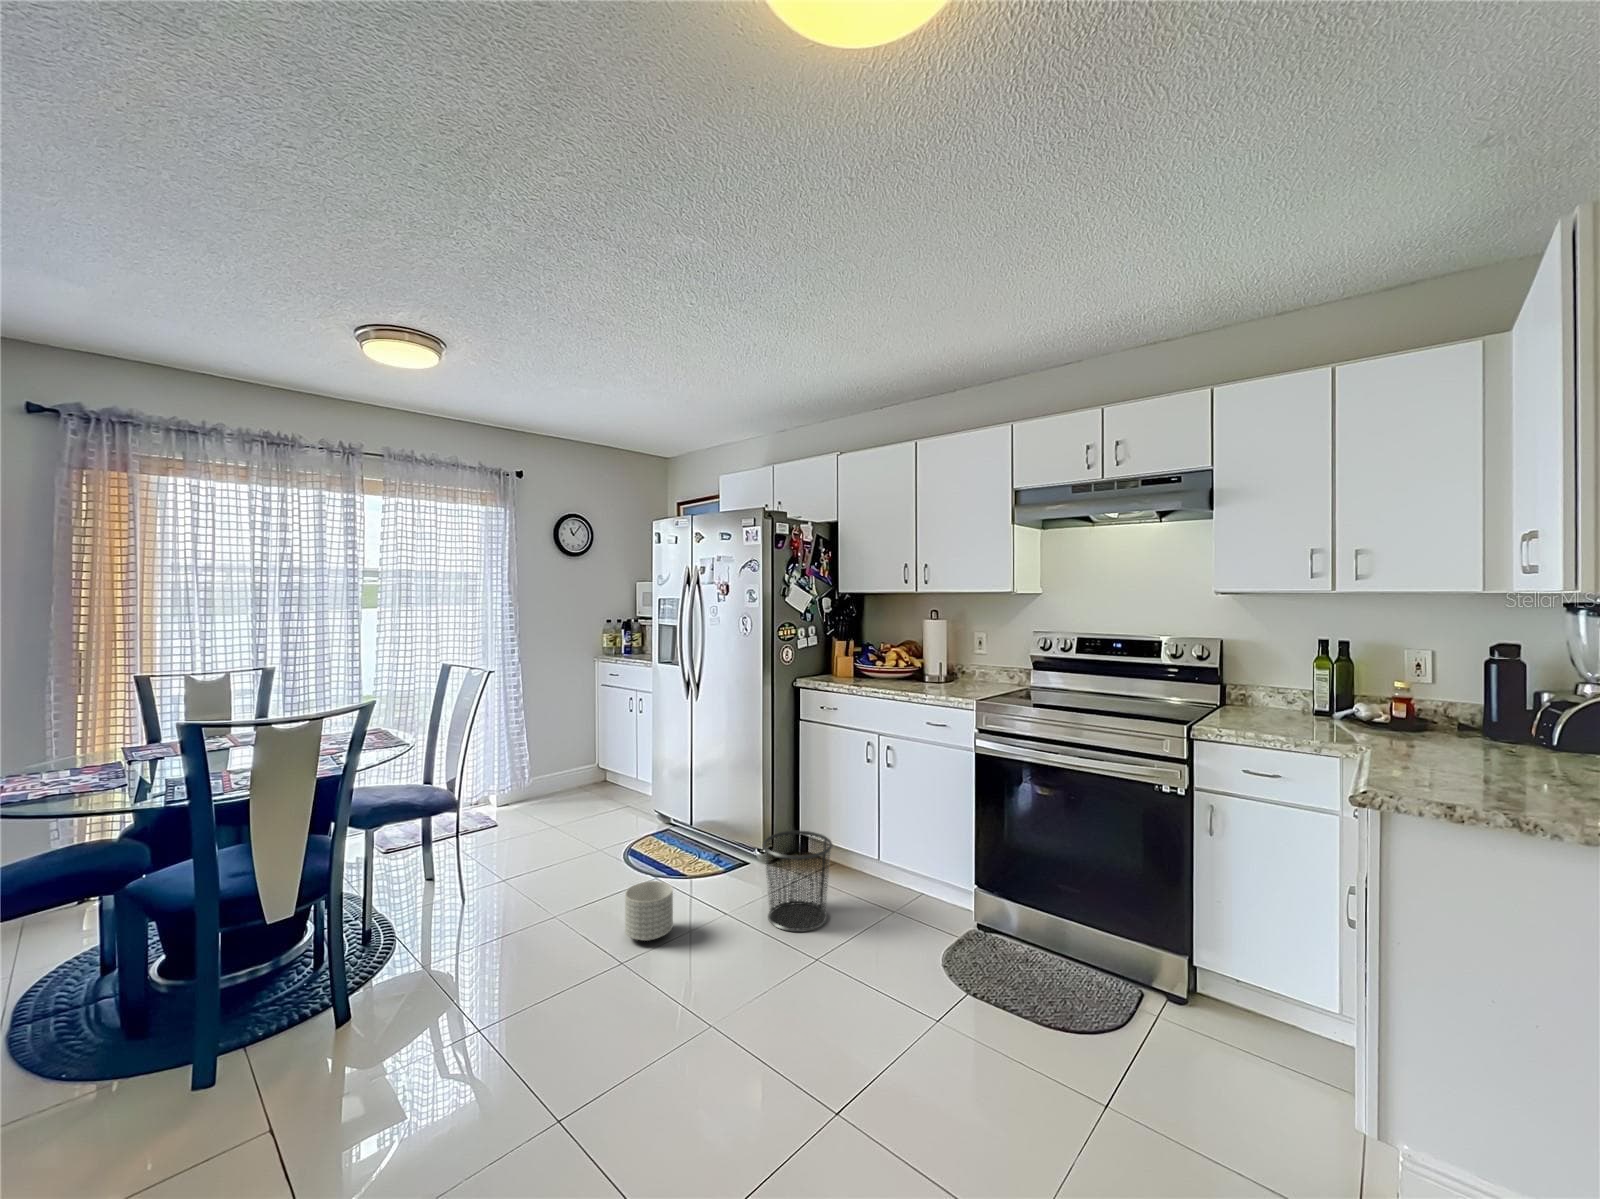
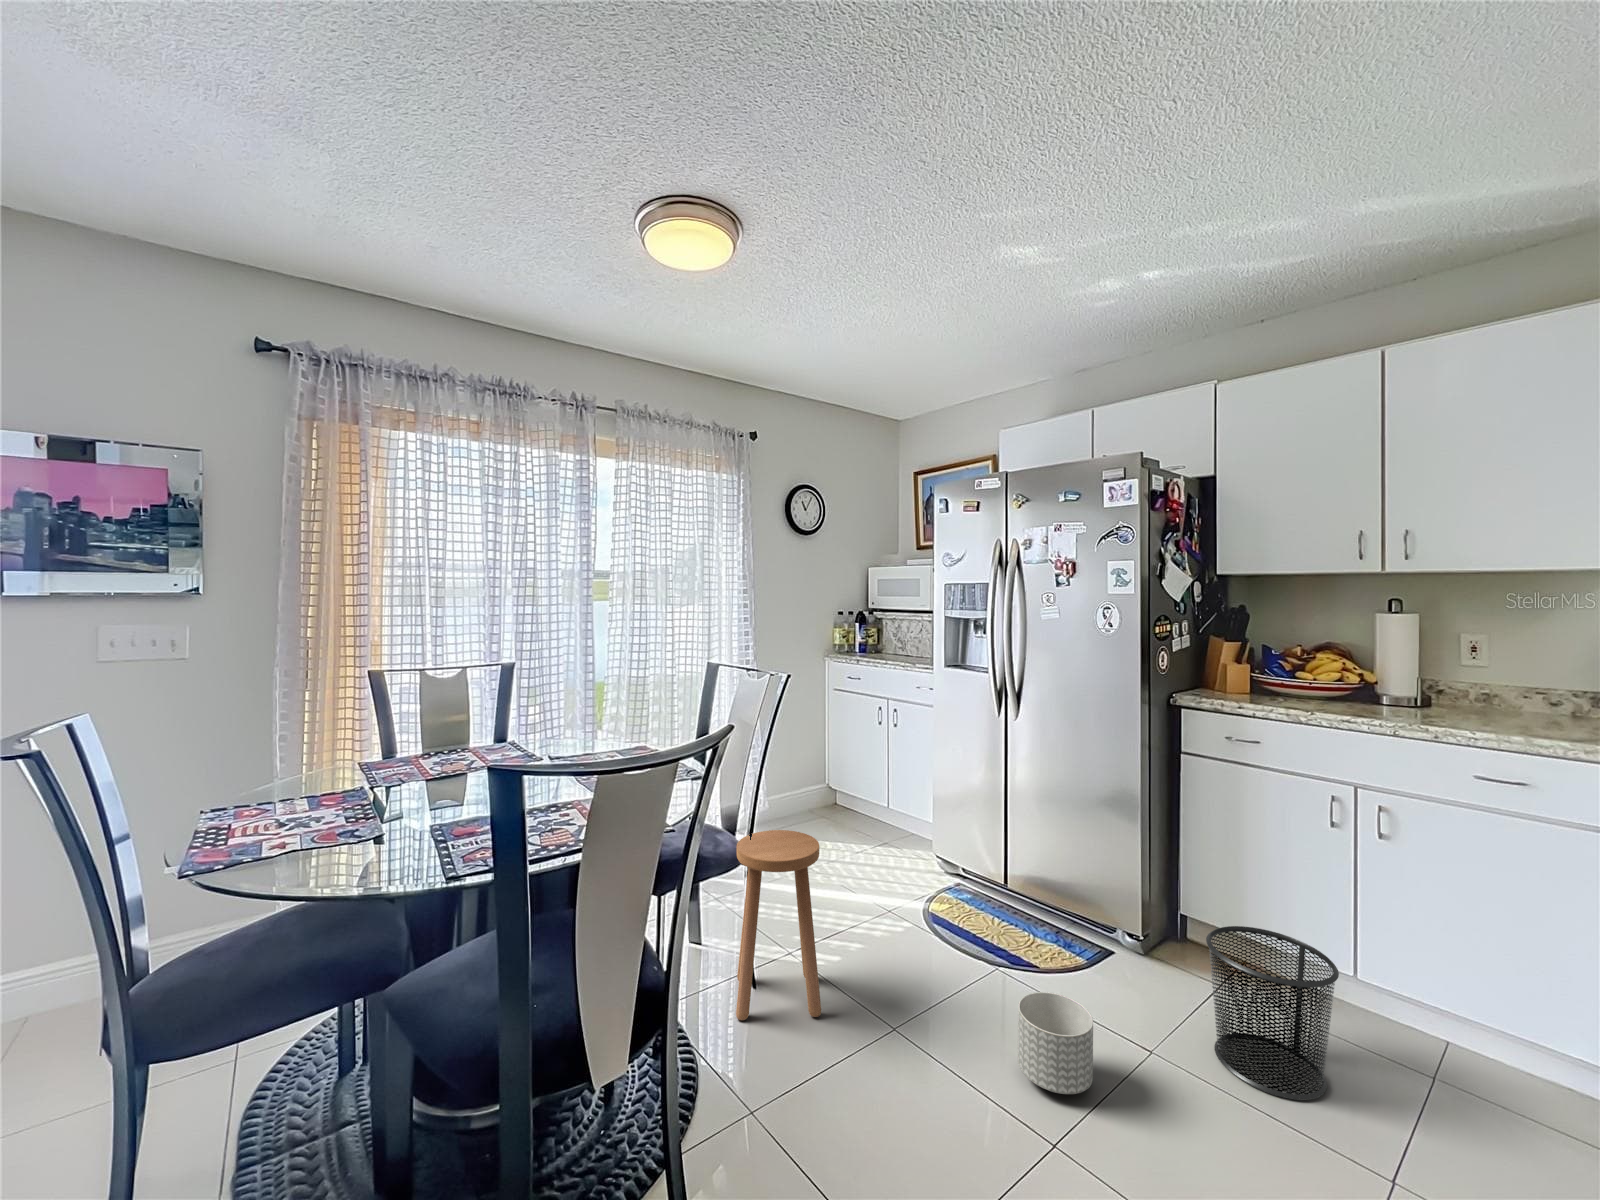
stool: none [437,787,514,923] -> present [736,830,821,1020]

